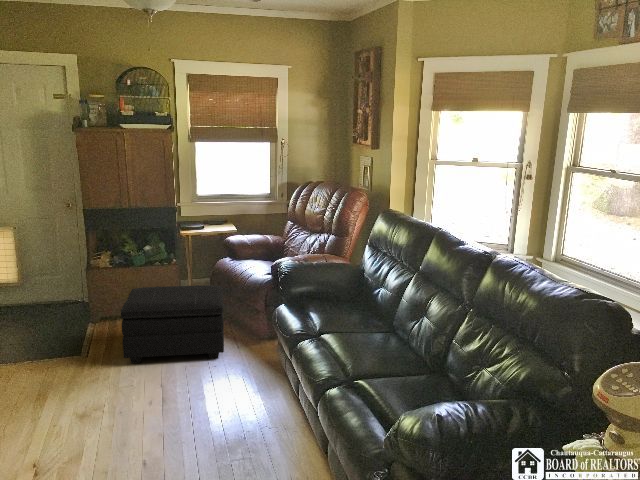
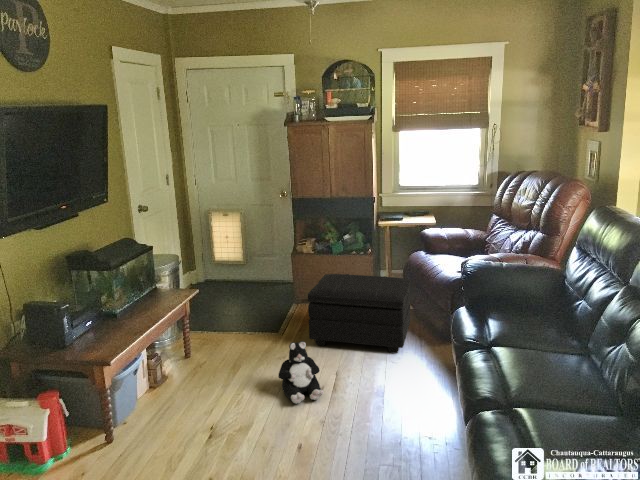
plush toy: none [104,359,157,425] -> present [278,341,324,404]

